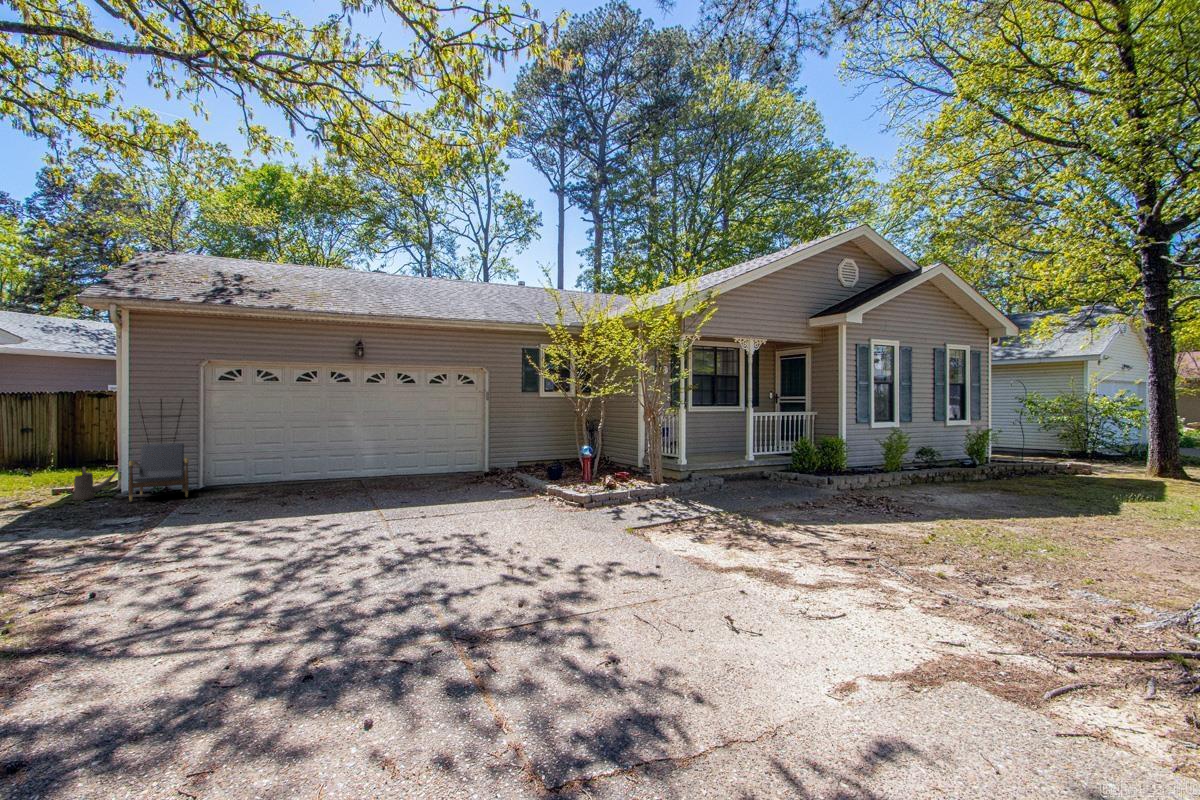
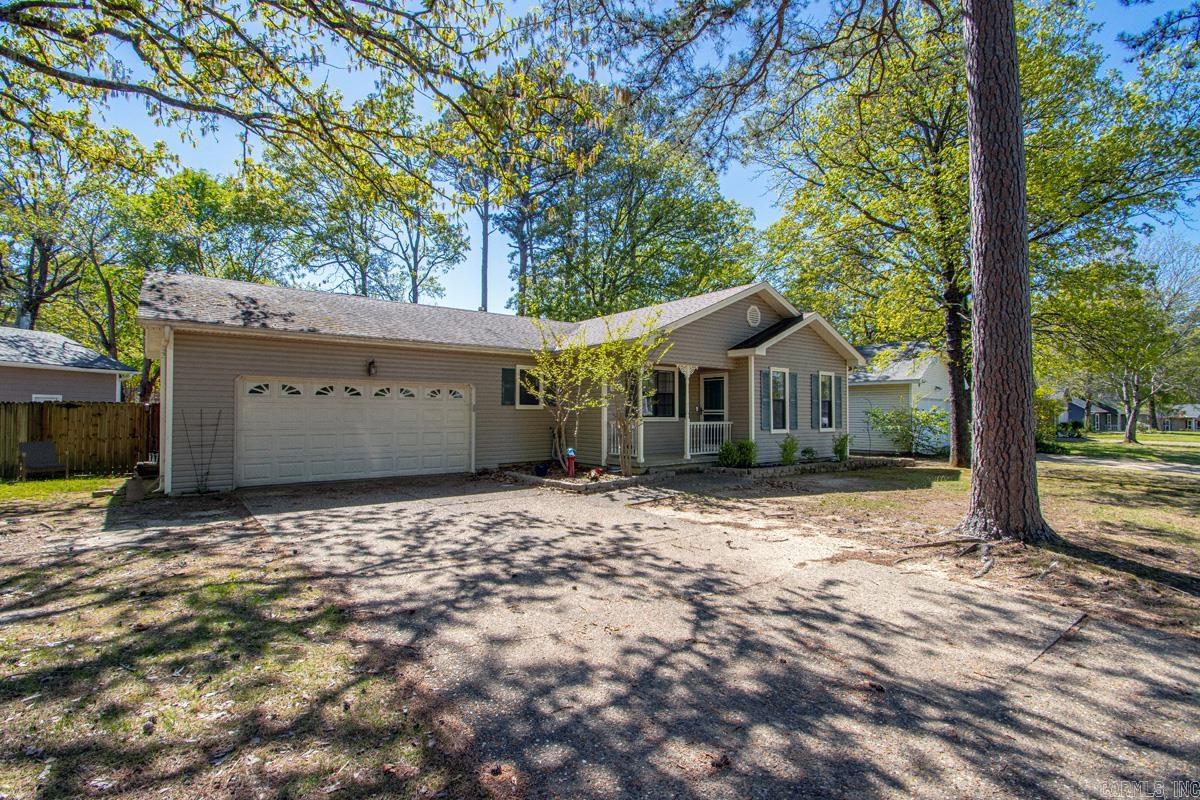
lounge chair: present [129,443,189,501] -> present [17,441,69,482]

